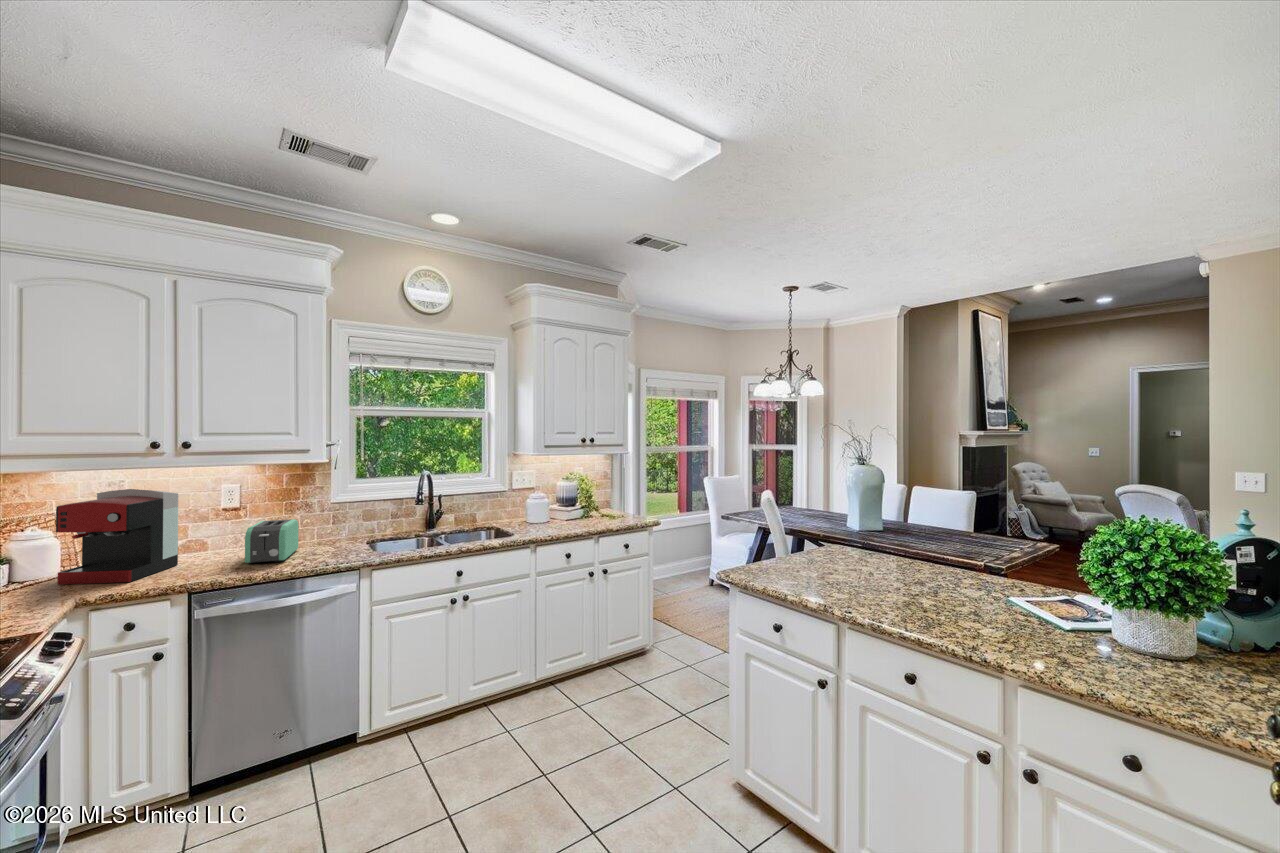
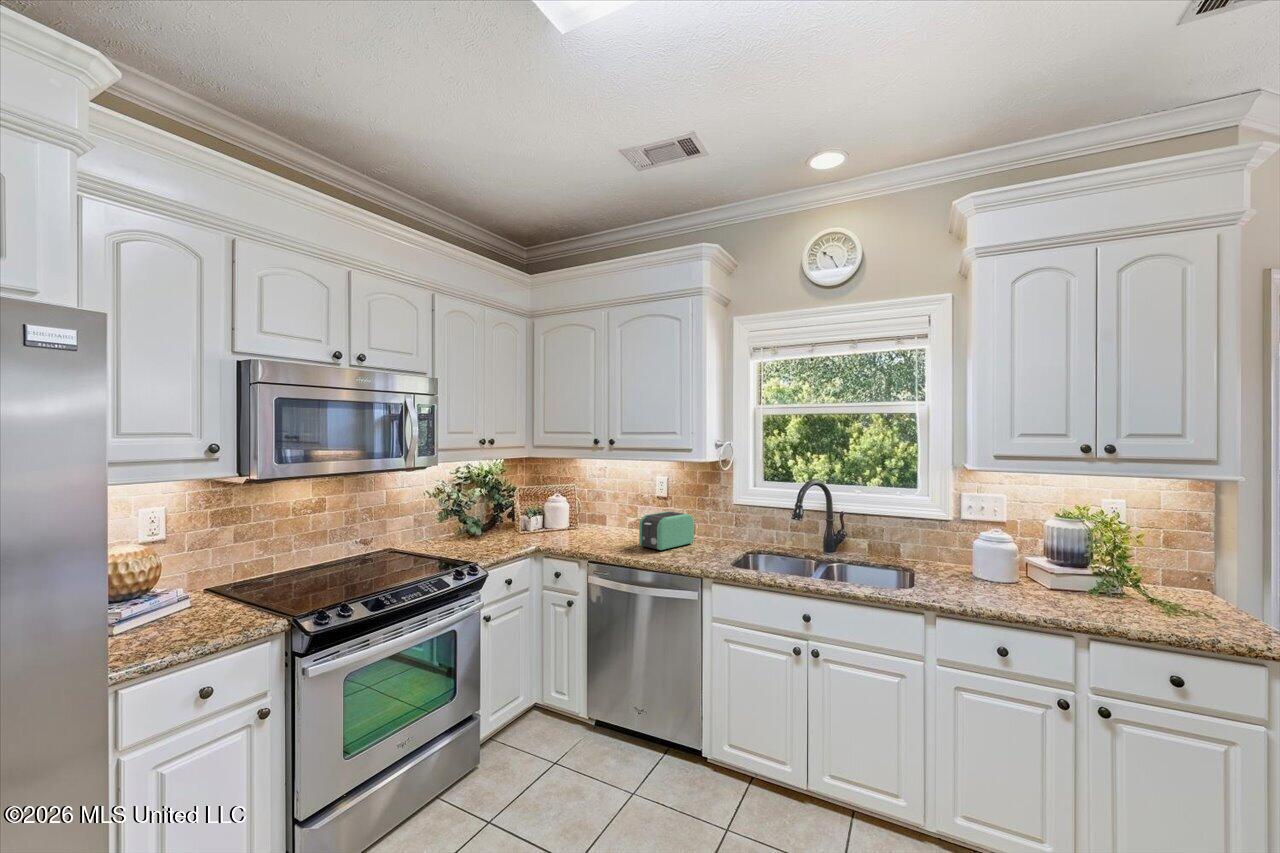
coffee maker: present [56,489,178,585] -> none [550,473,617,541]

